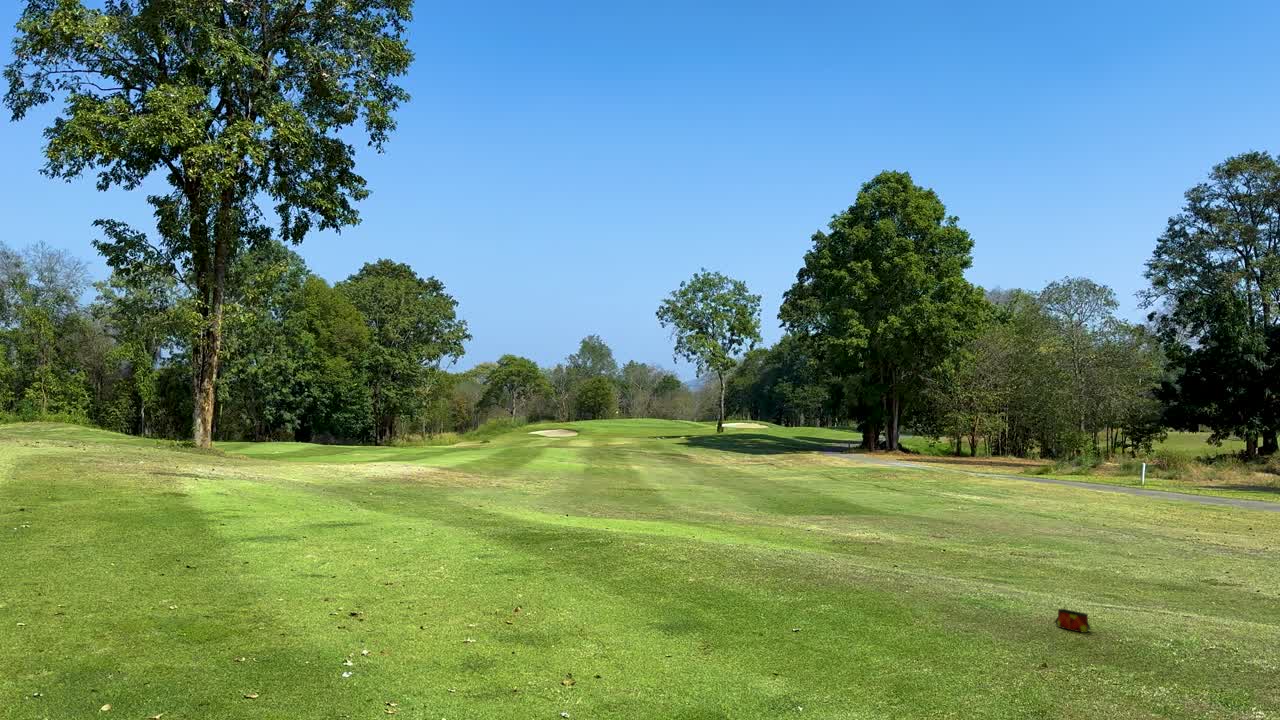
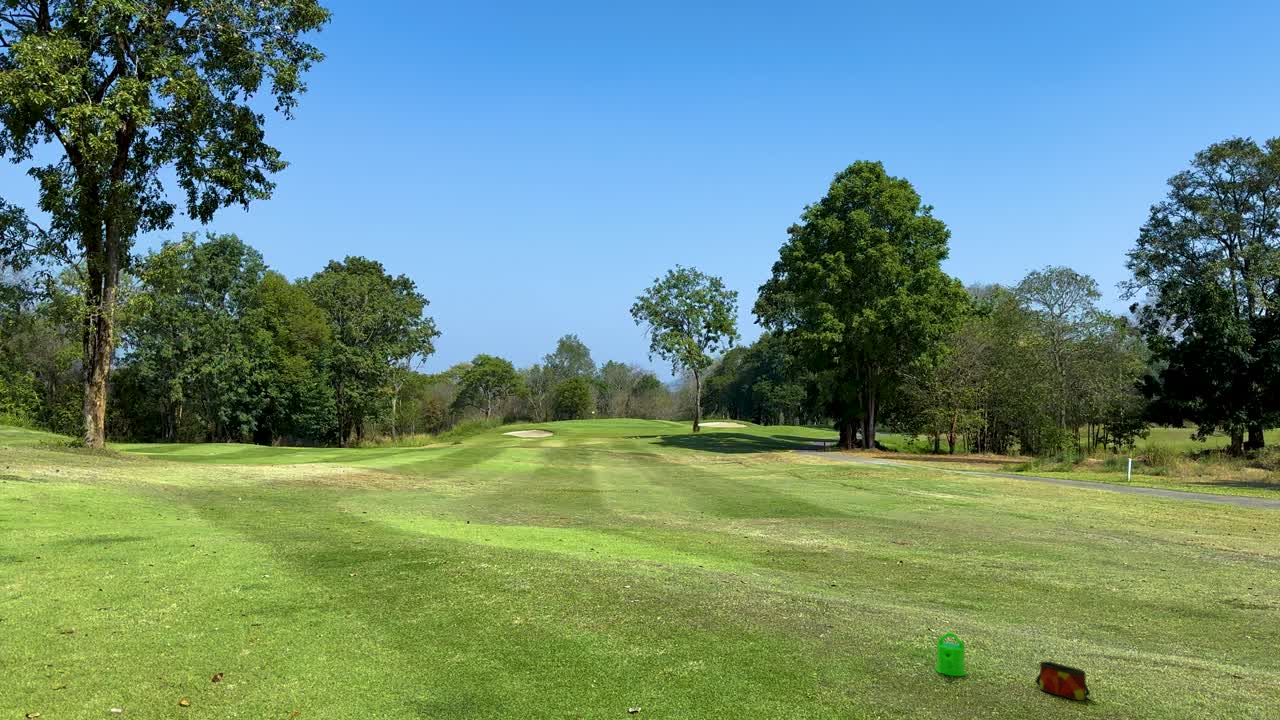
watering can: none [986,590,1008,619] -> present [936,632,966,676]

